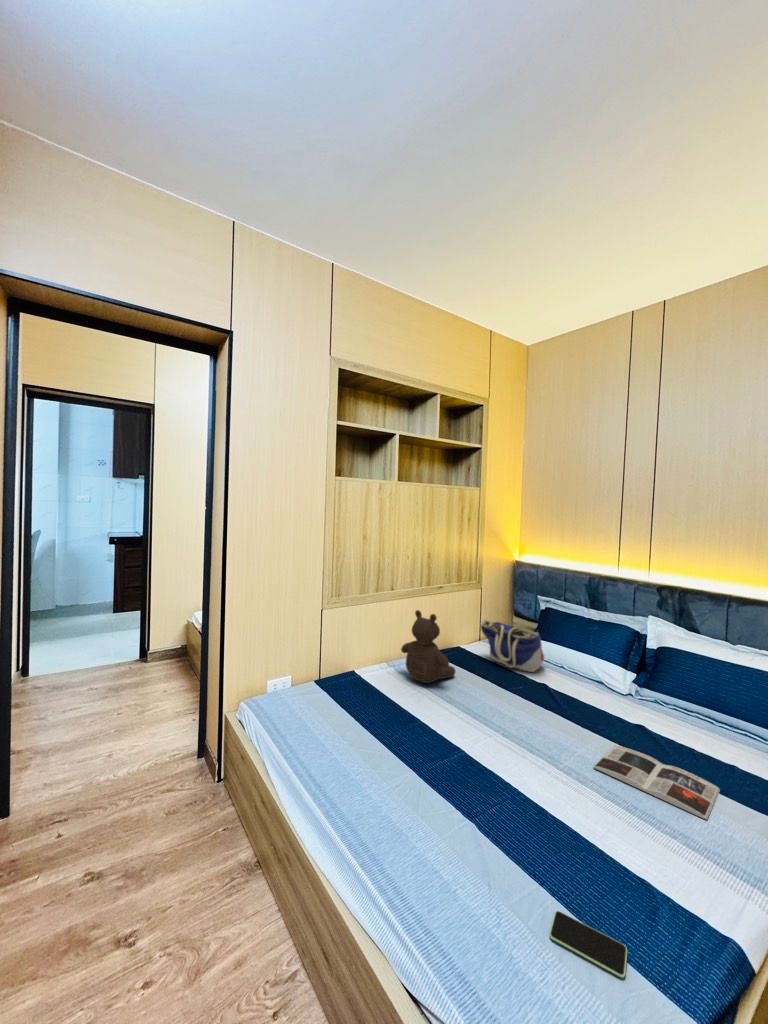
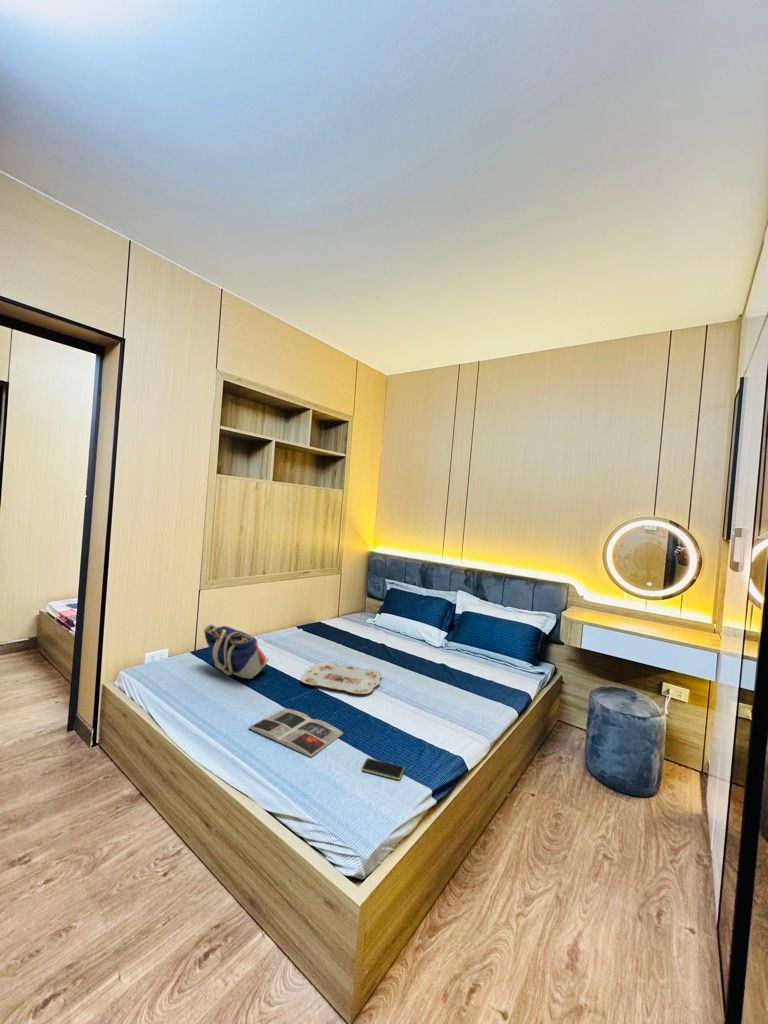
teddy bear: present [401,610,455,683] -> none [270,589,315,647]
tote bag: present [481,620,545,672] -> present [204,625,269,679]
serving tray: none [441,709,553,771] -> present [301,662,382,694]
magazine: present [593,746,720,820] -> present [249,708,343,757]

